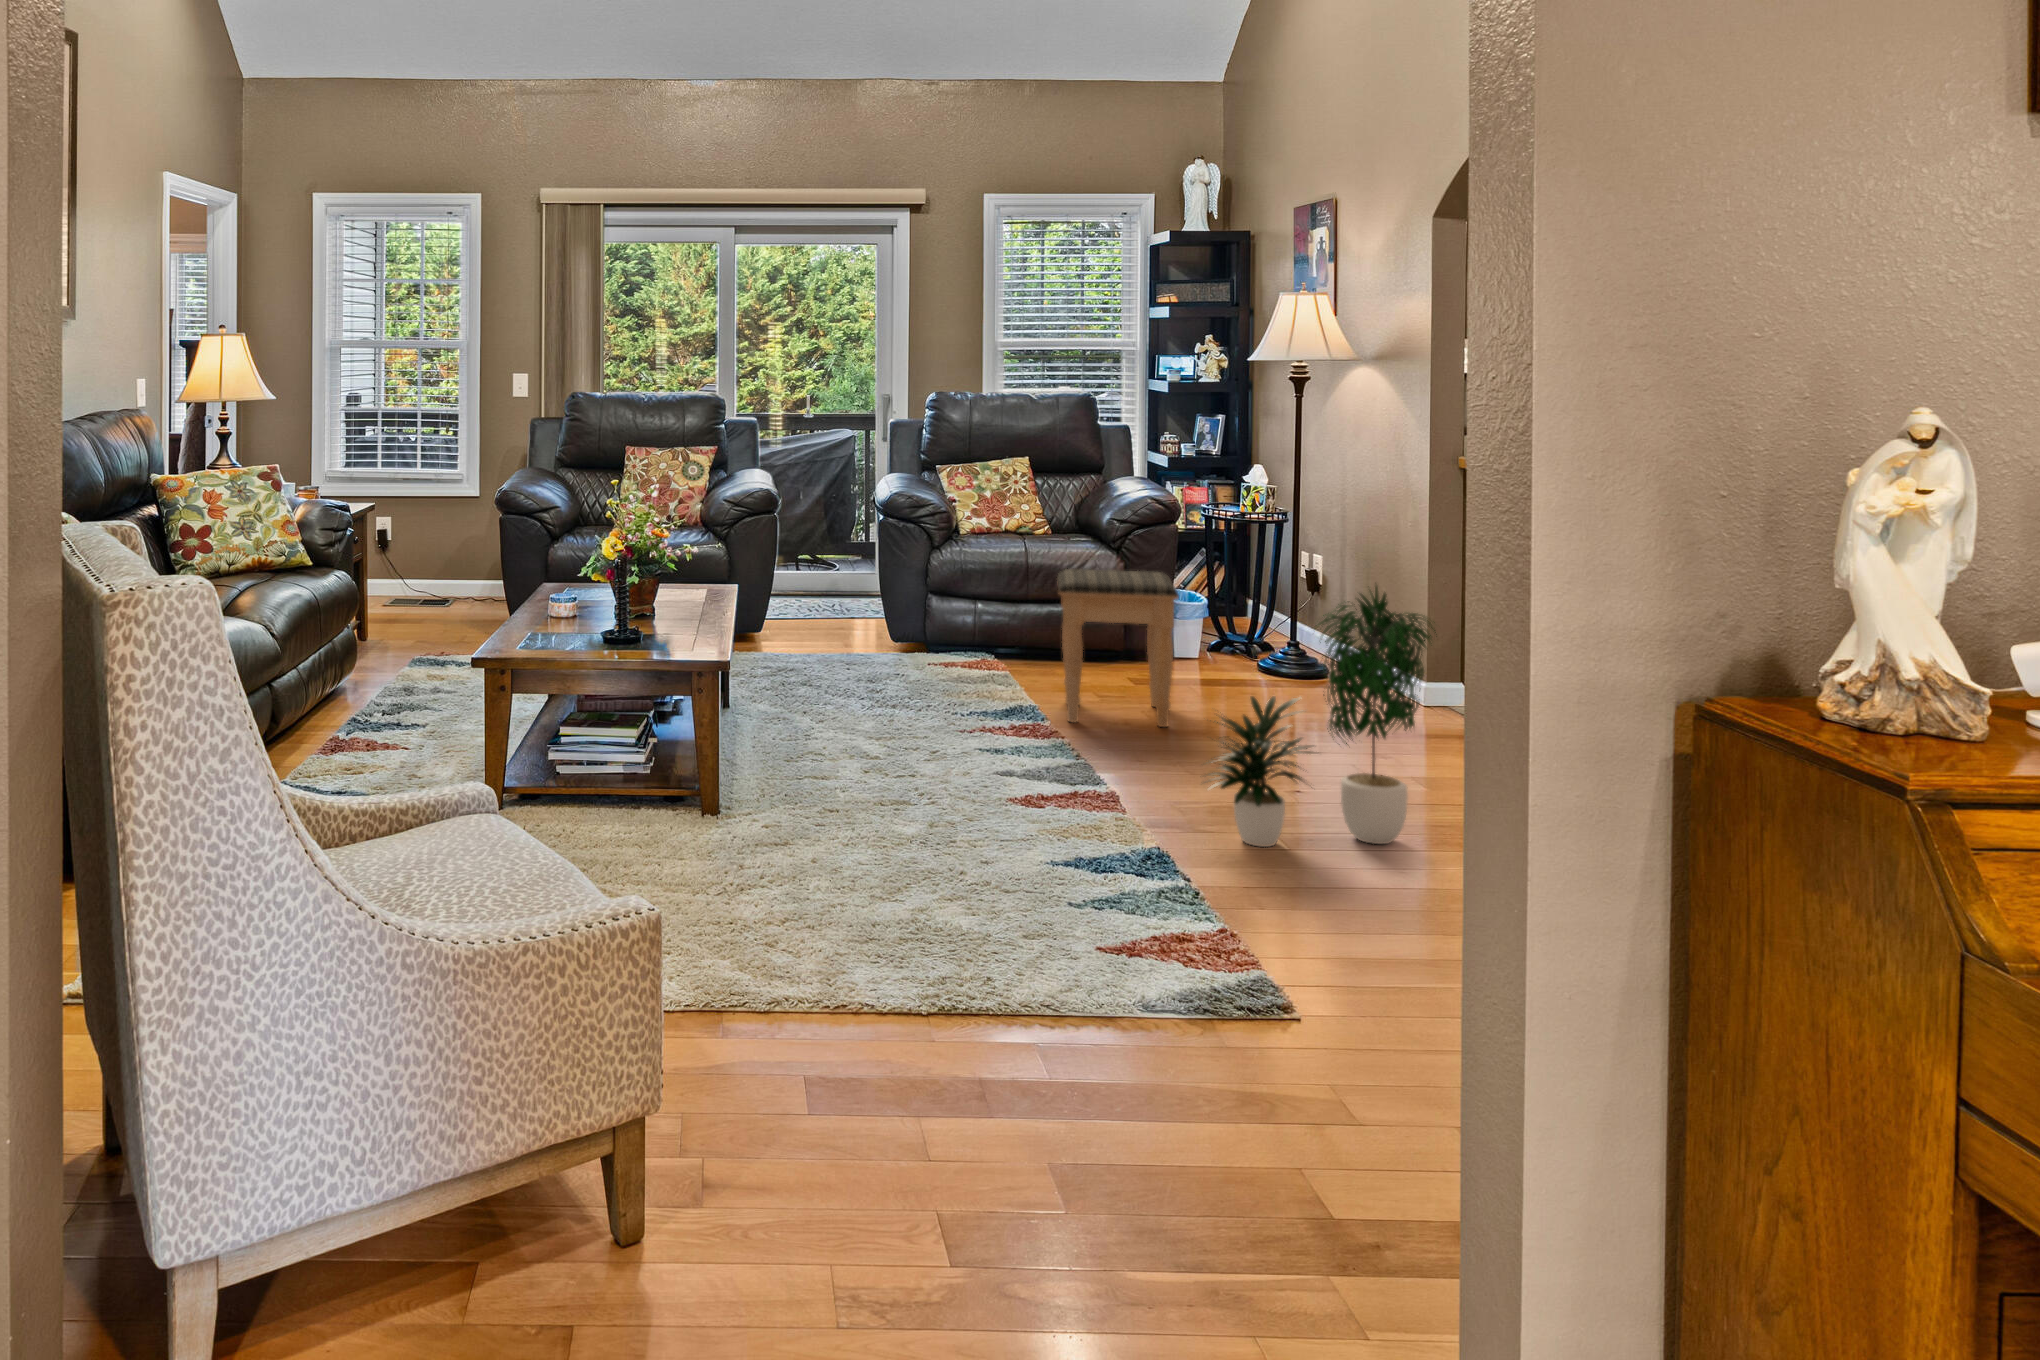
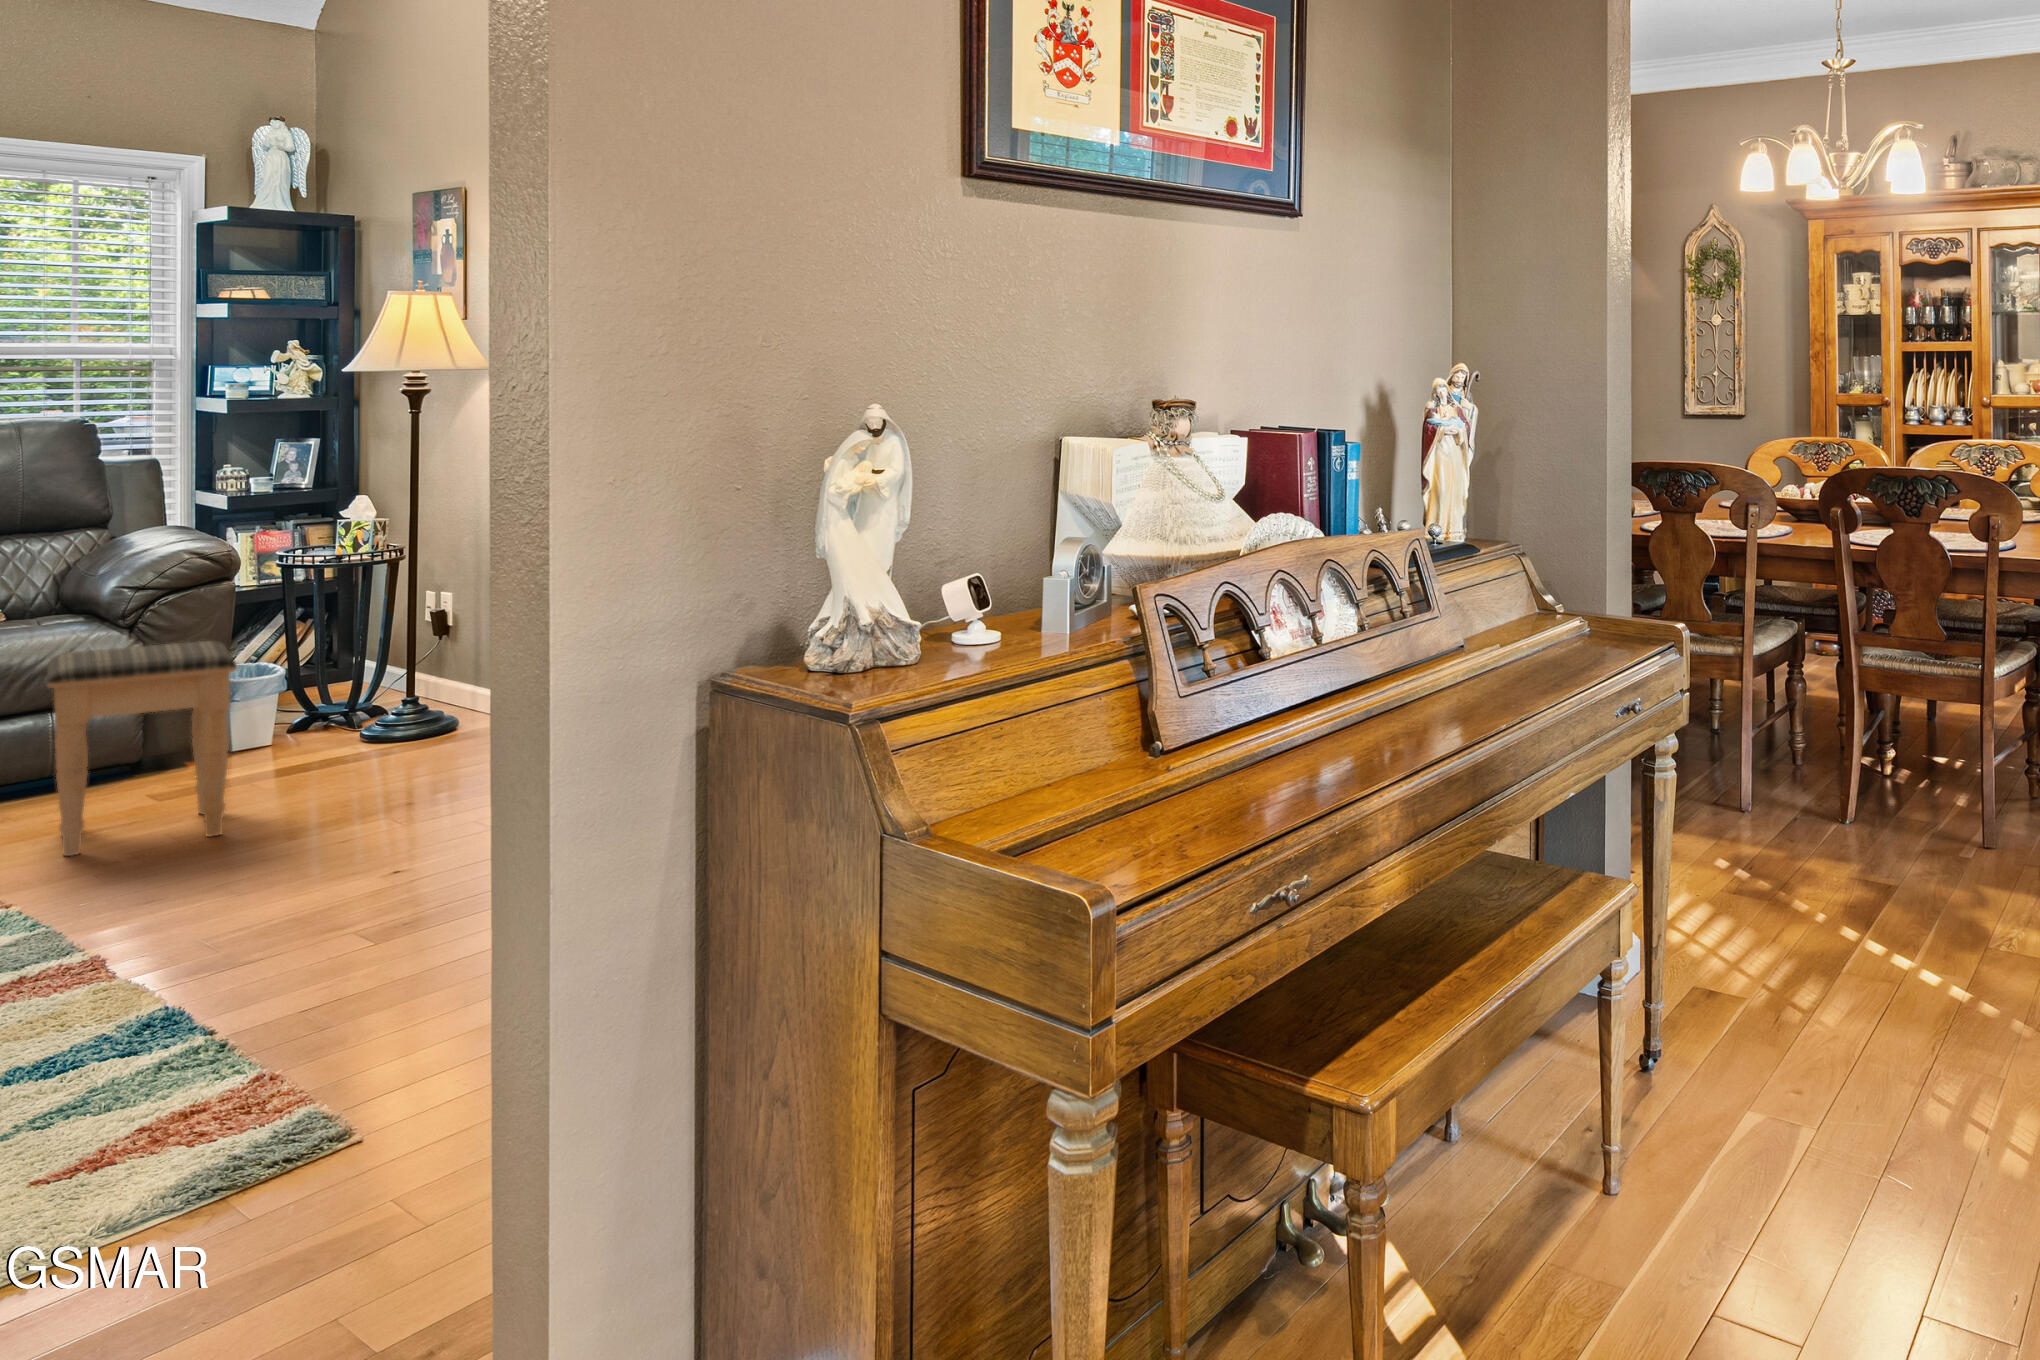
potted plant: present [1206,586,1437,847] -> none [256,616,559,946]

